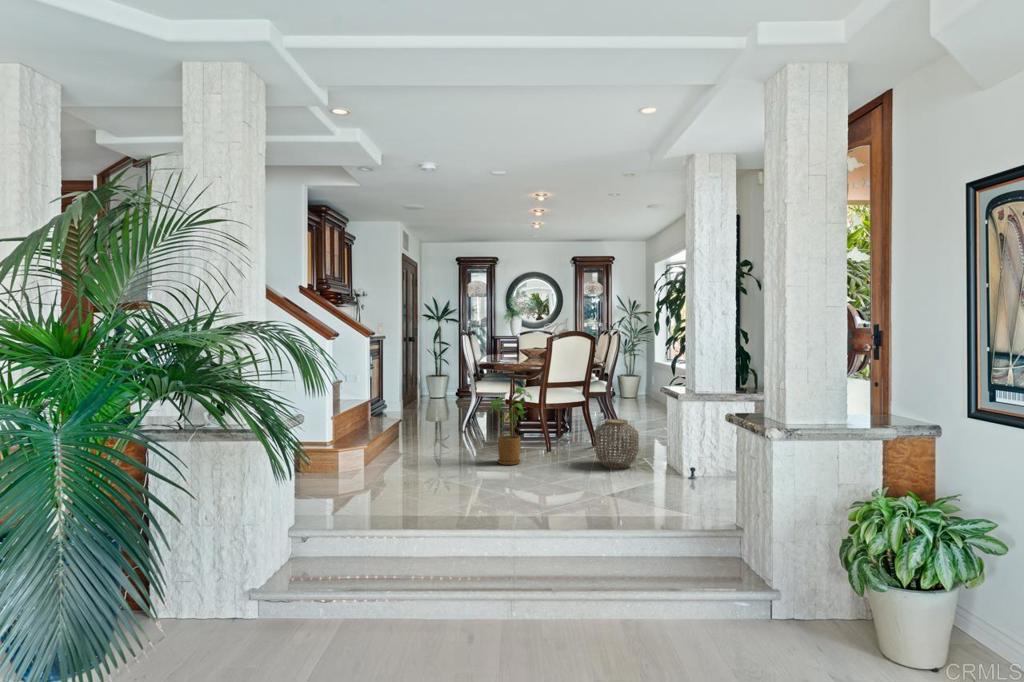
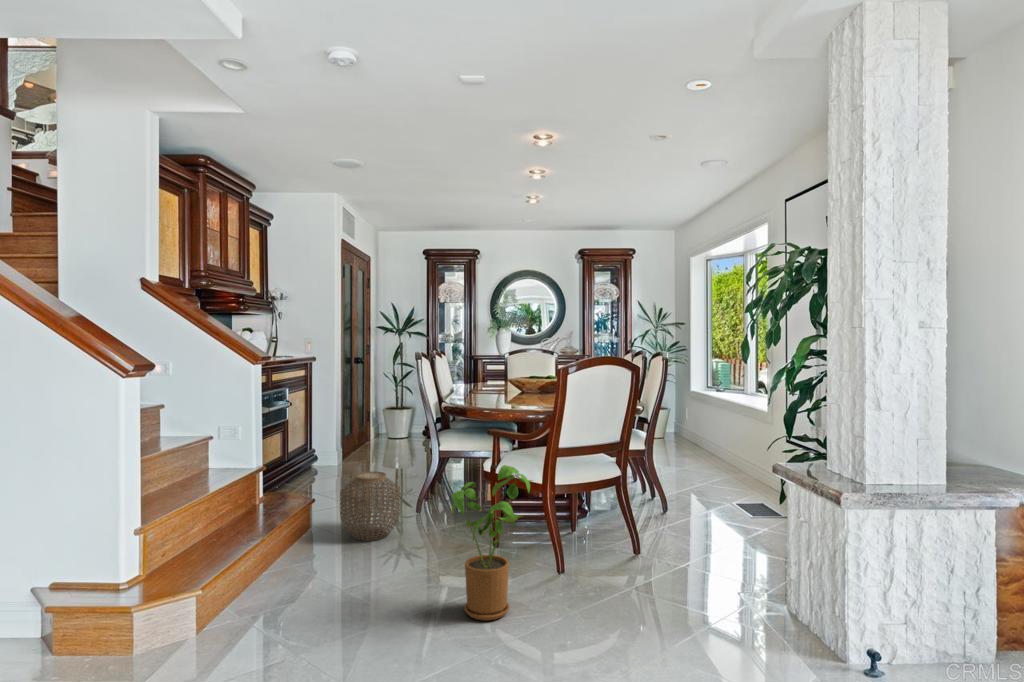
woven basket: present [594,419,639,468] -> present [340,472,400,541]

